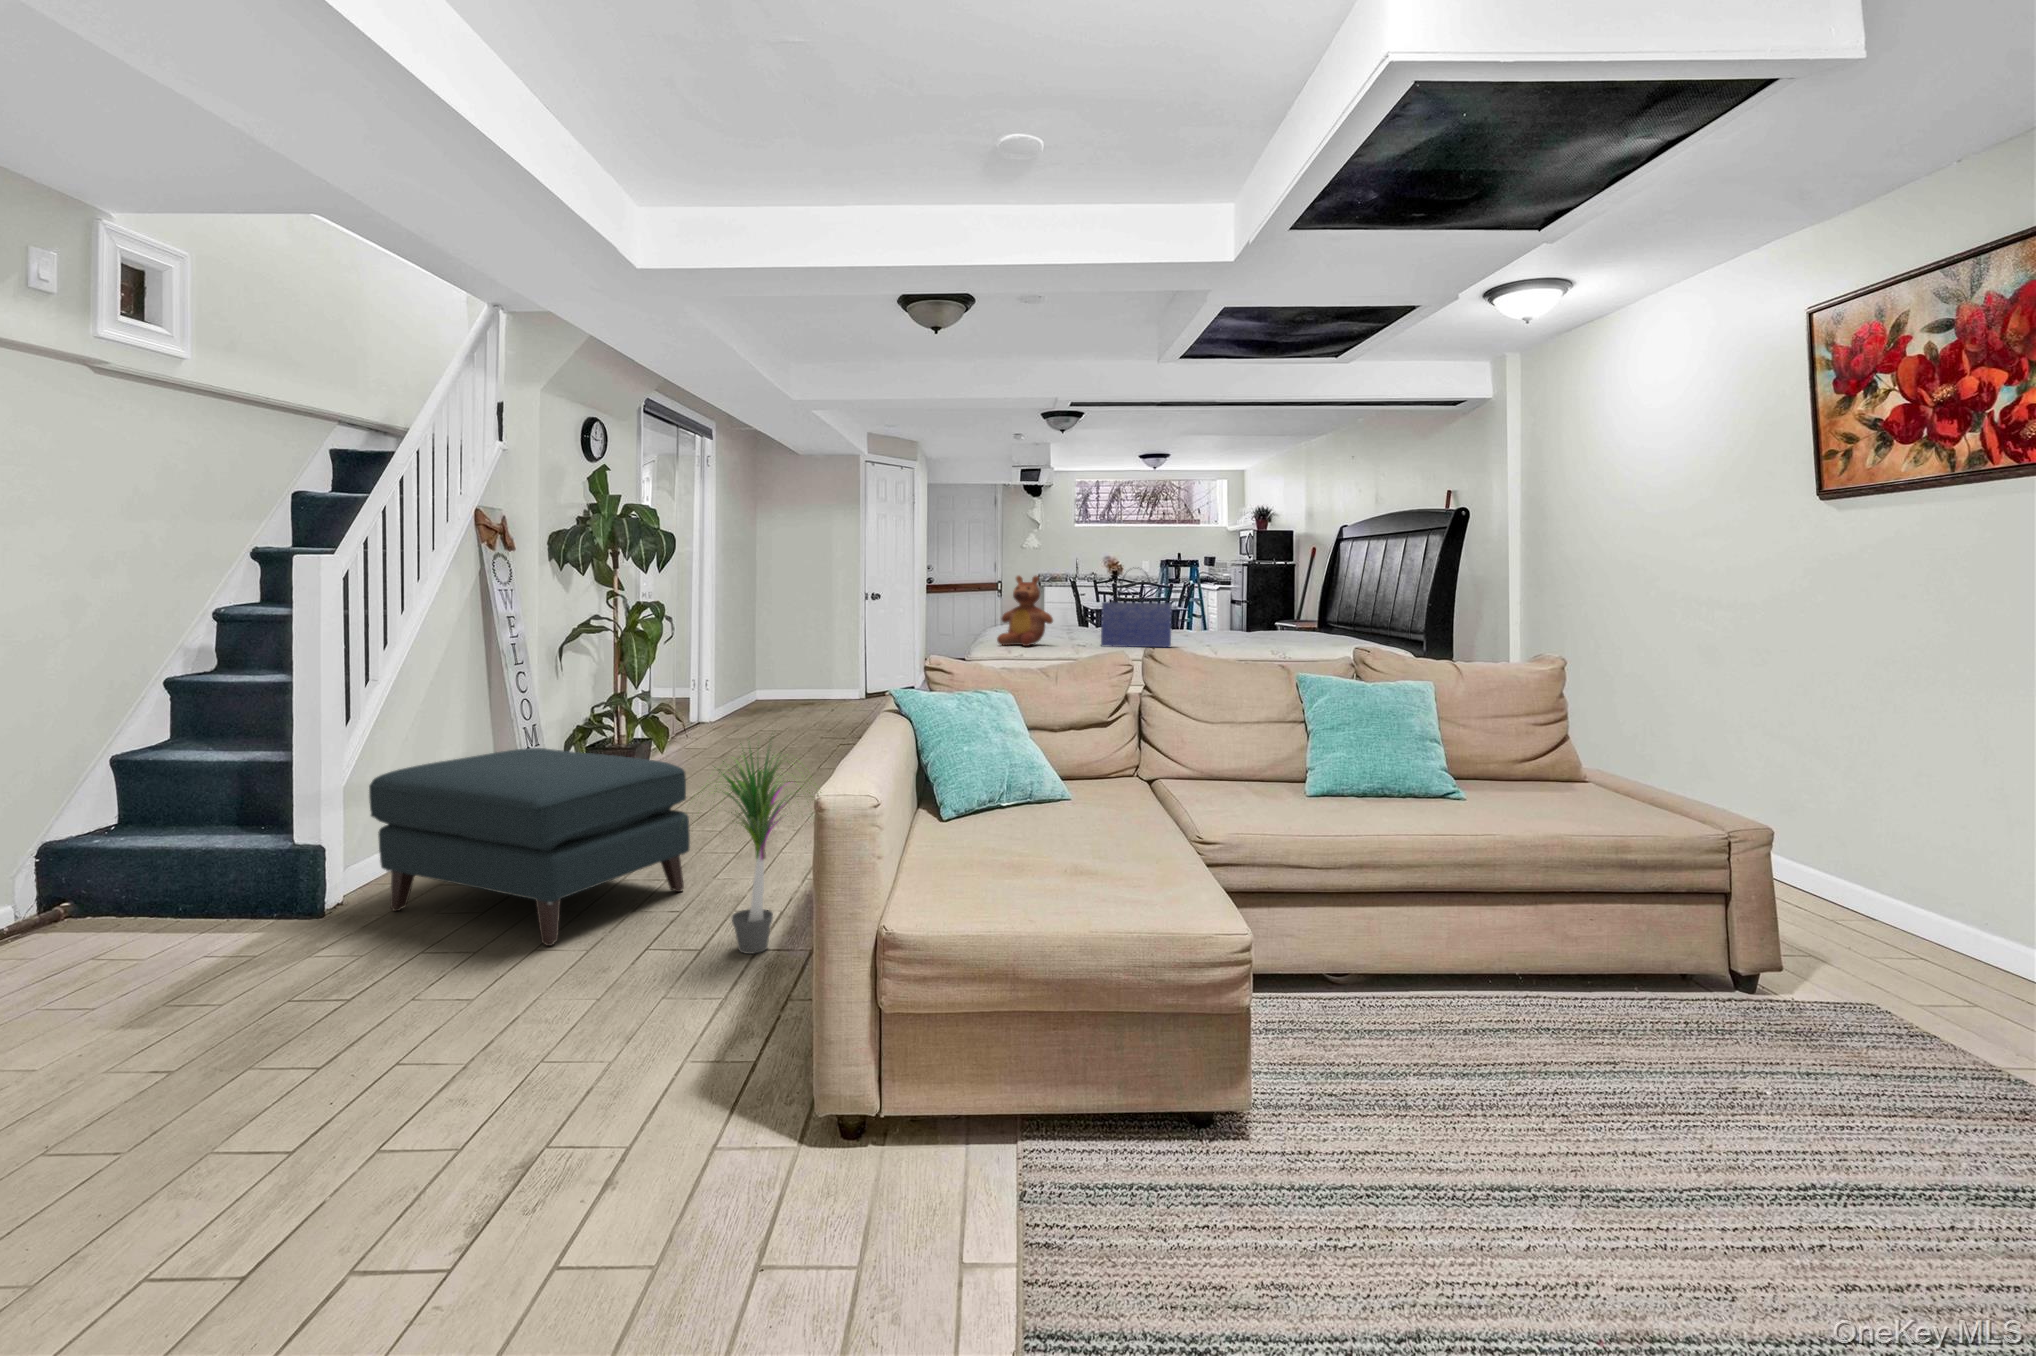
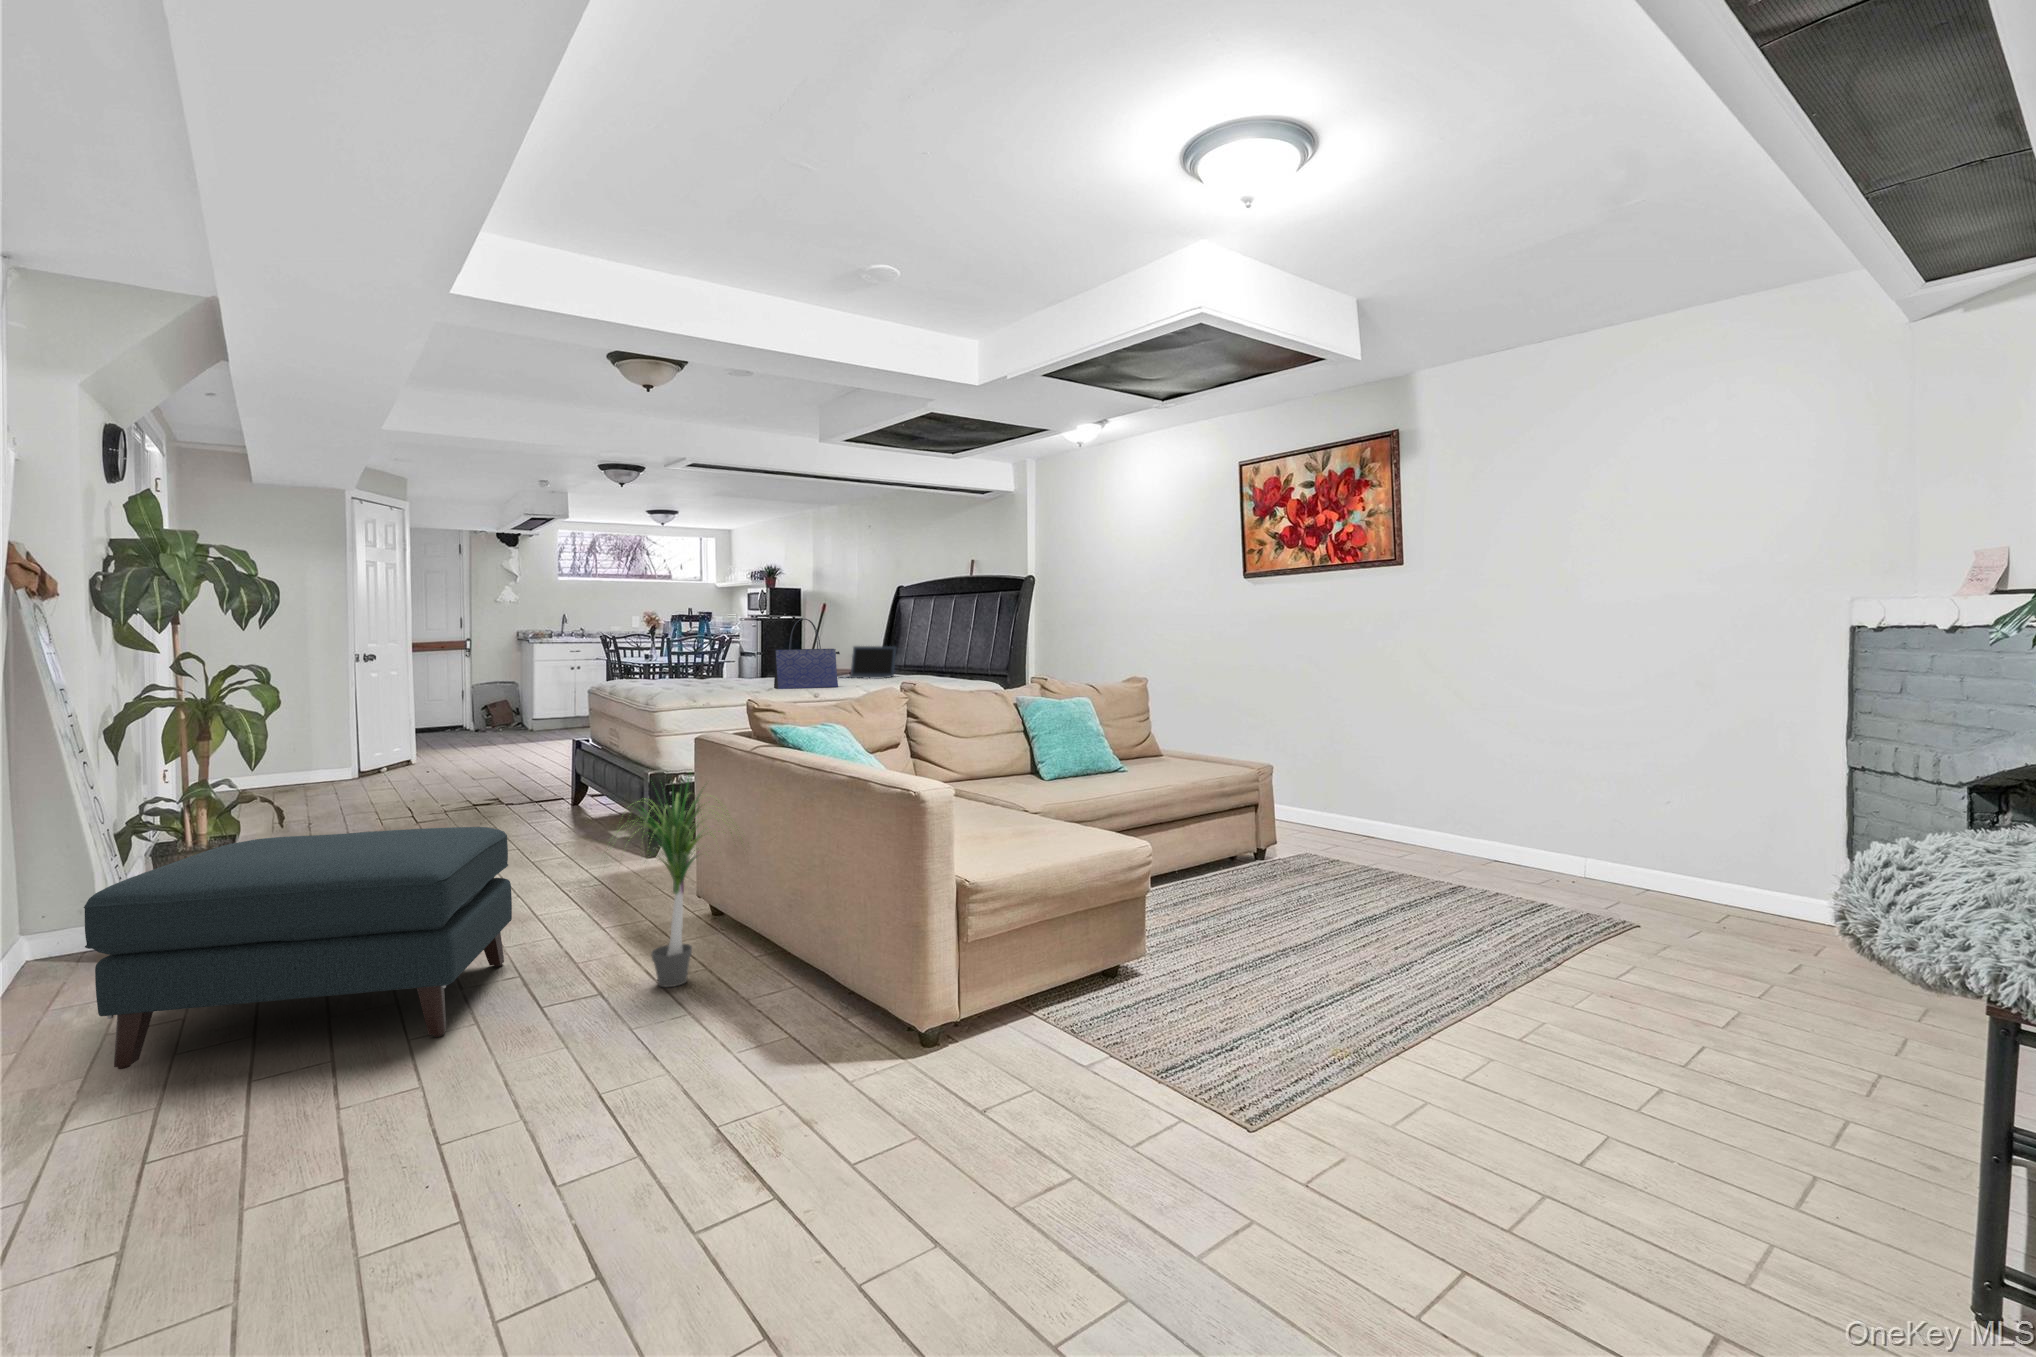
teddy bear: present [997,576,1053,646] -> none [684,627,740,692]
laptop: none [1233,600,1311,640] -> present [840,646,896,679]

